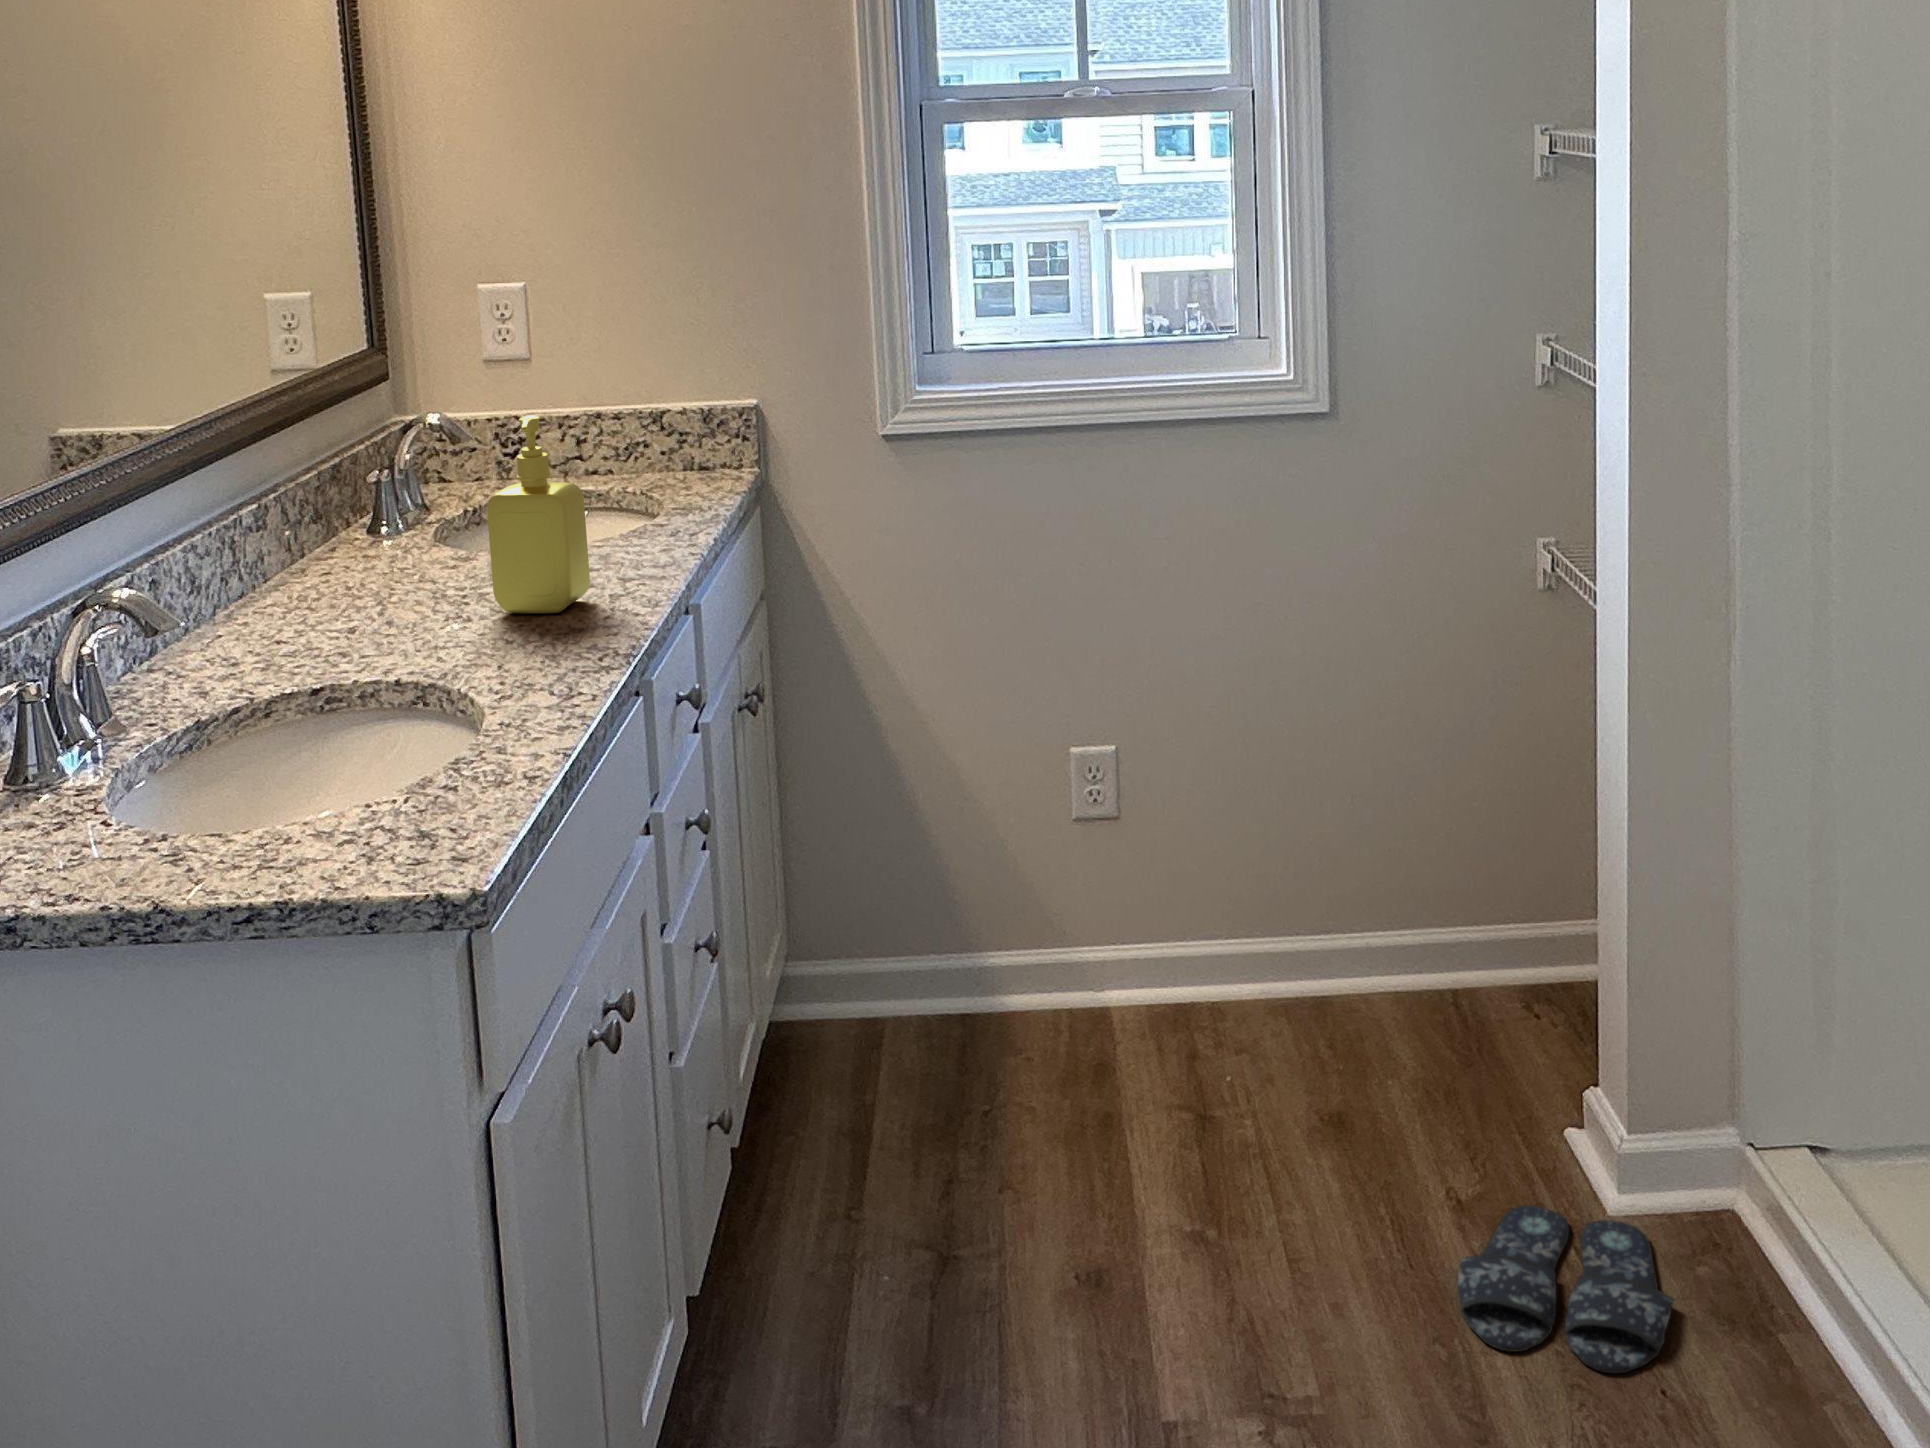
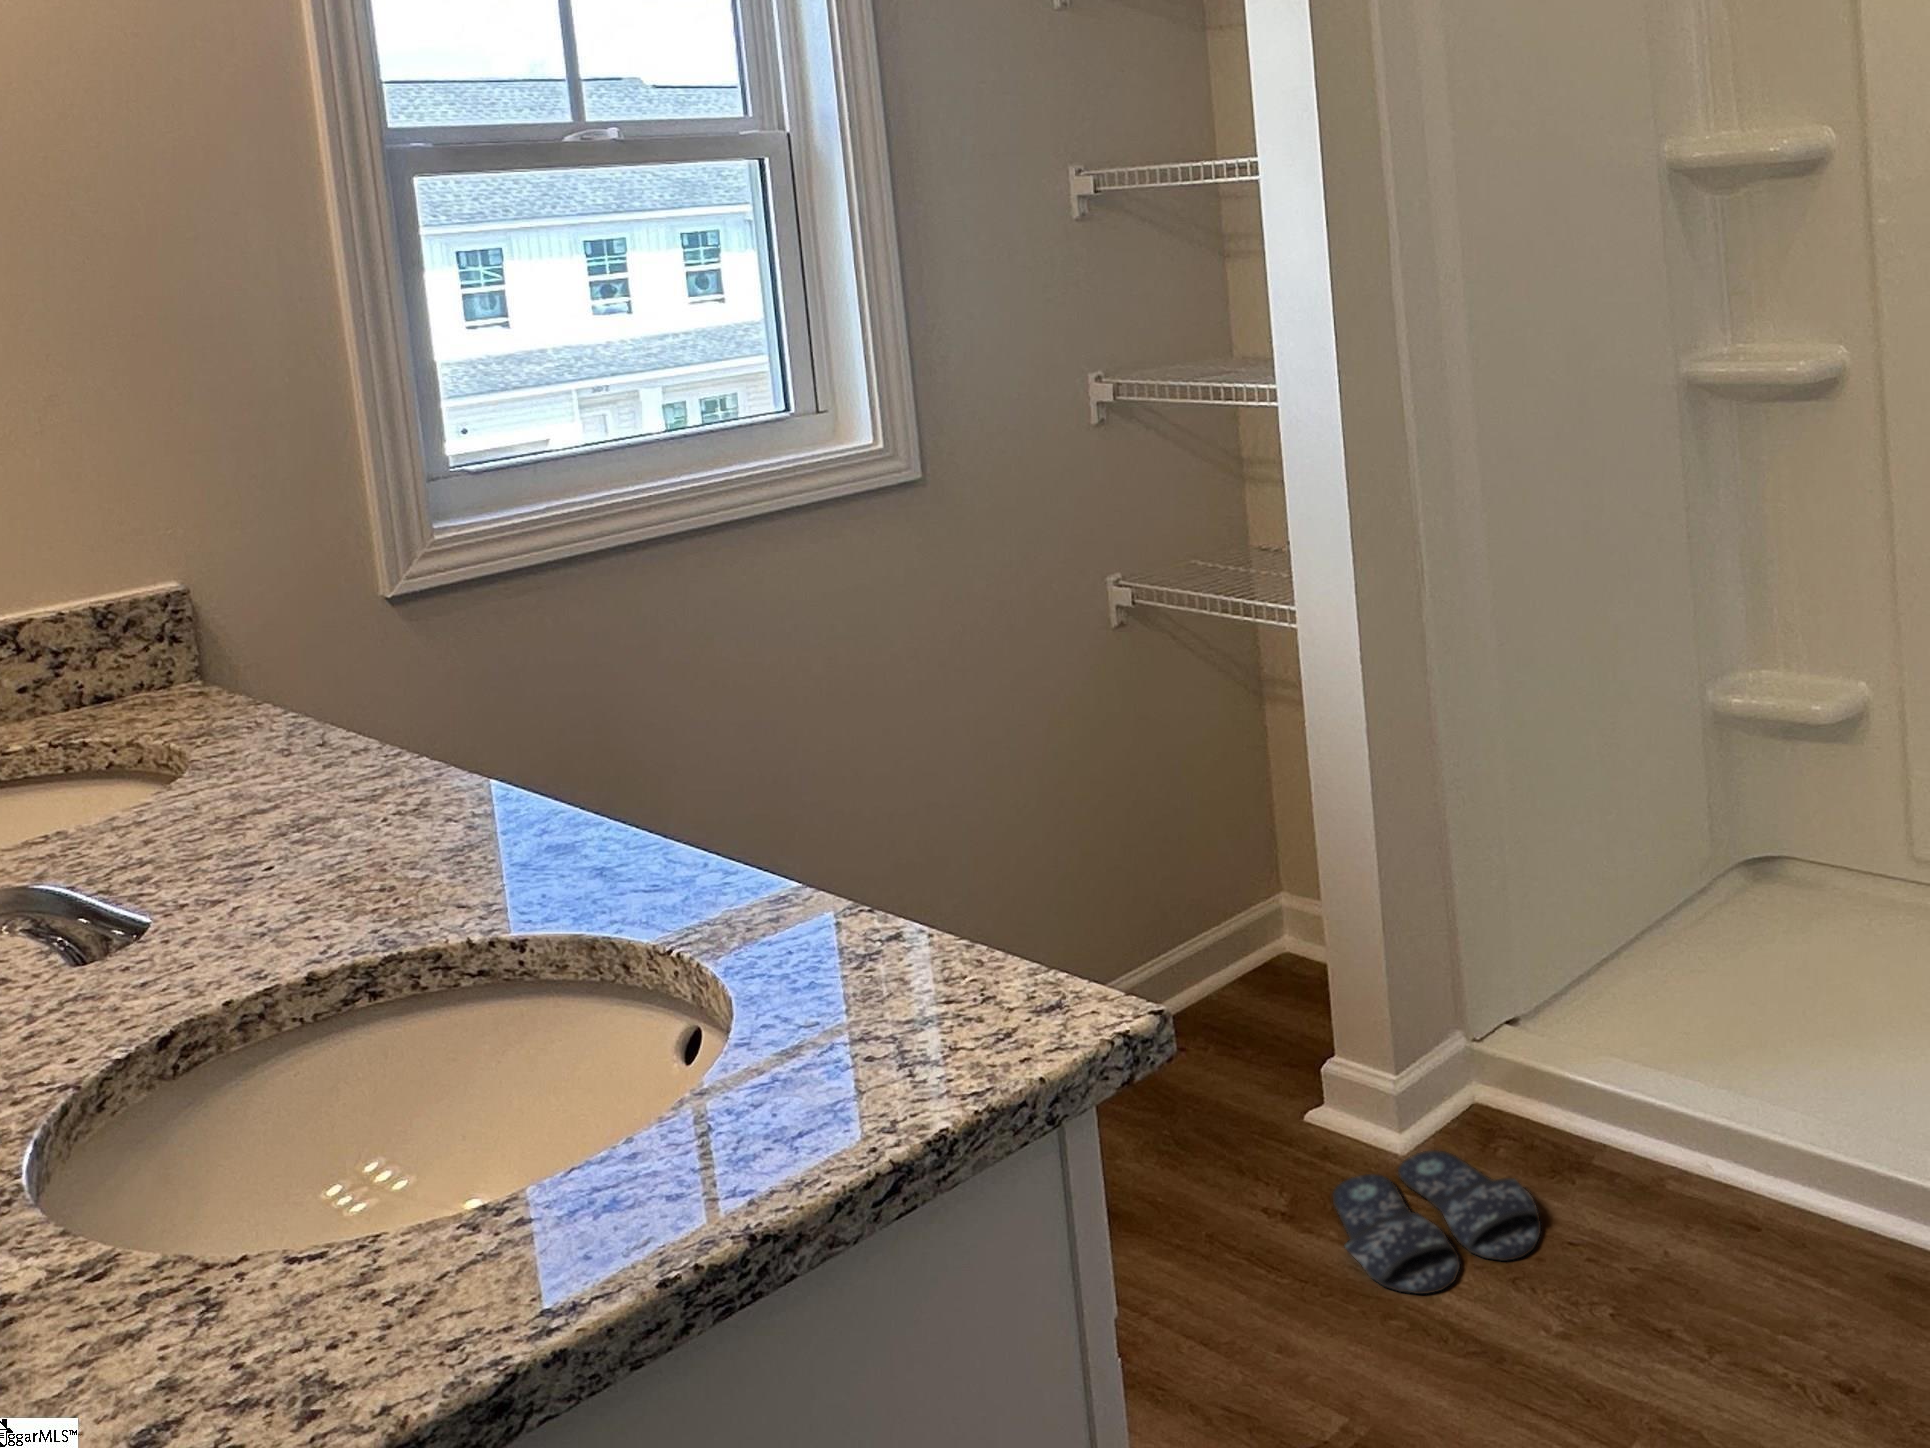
soap dispenser: present [487,415,590,614] -> none [222,558,402,874]

